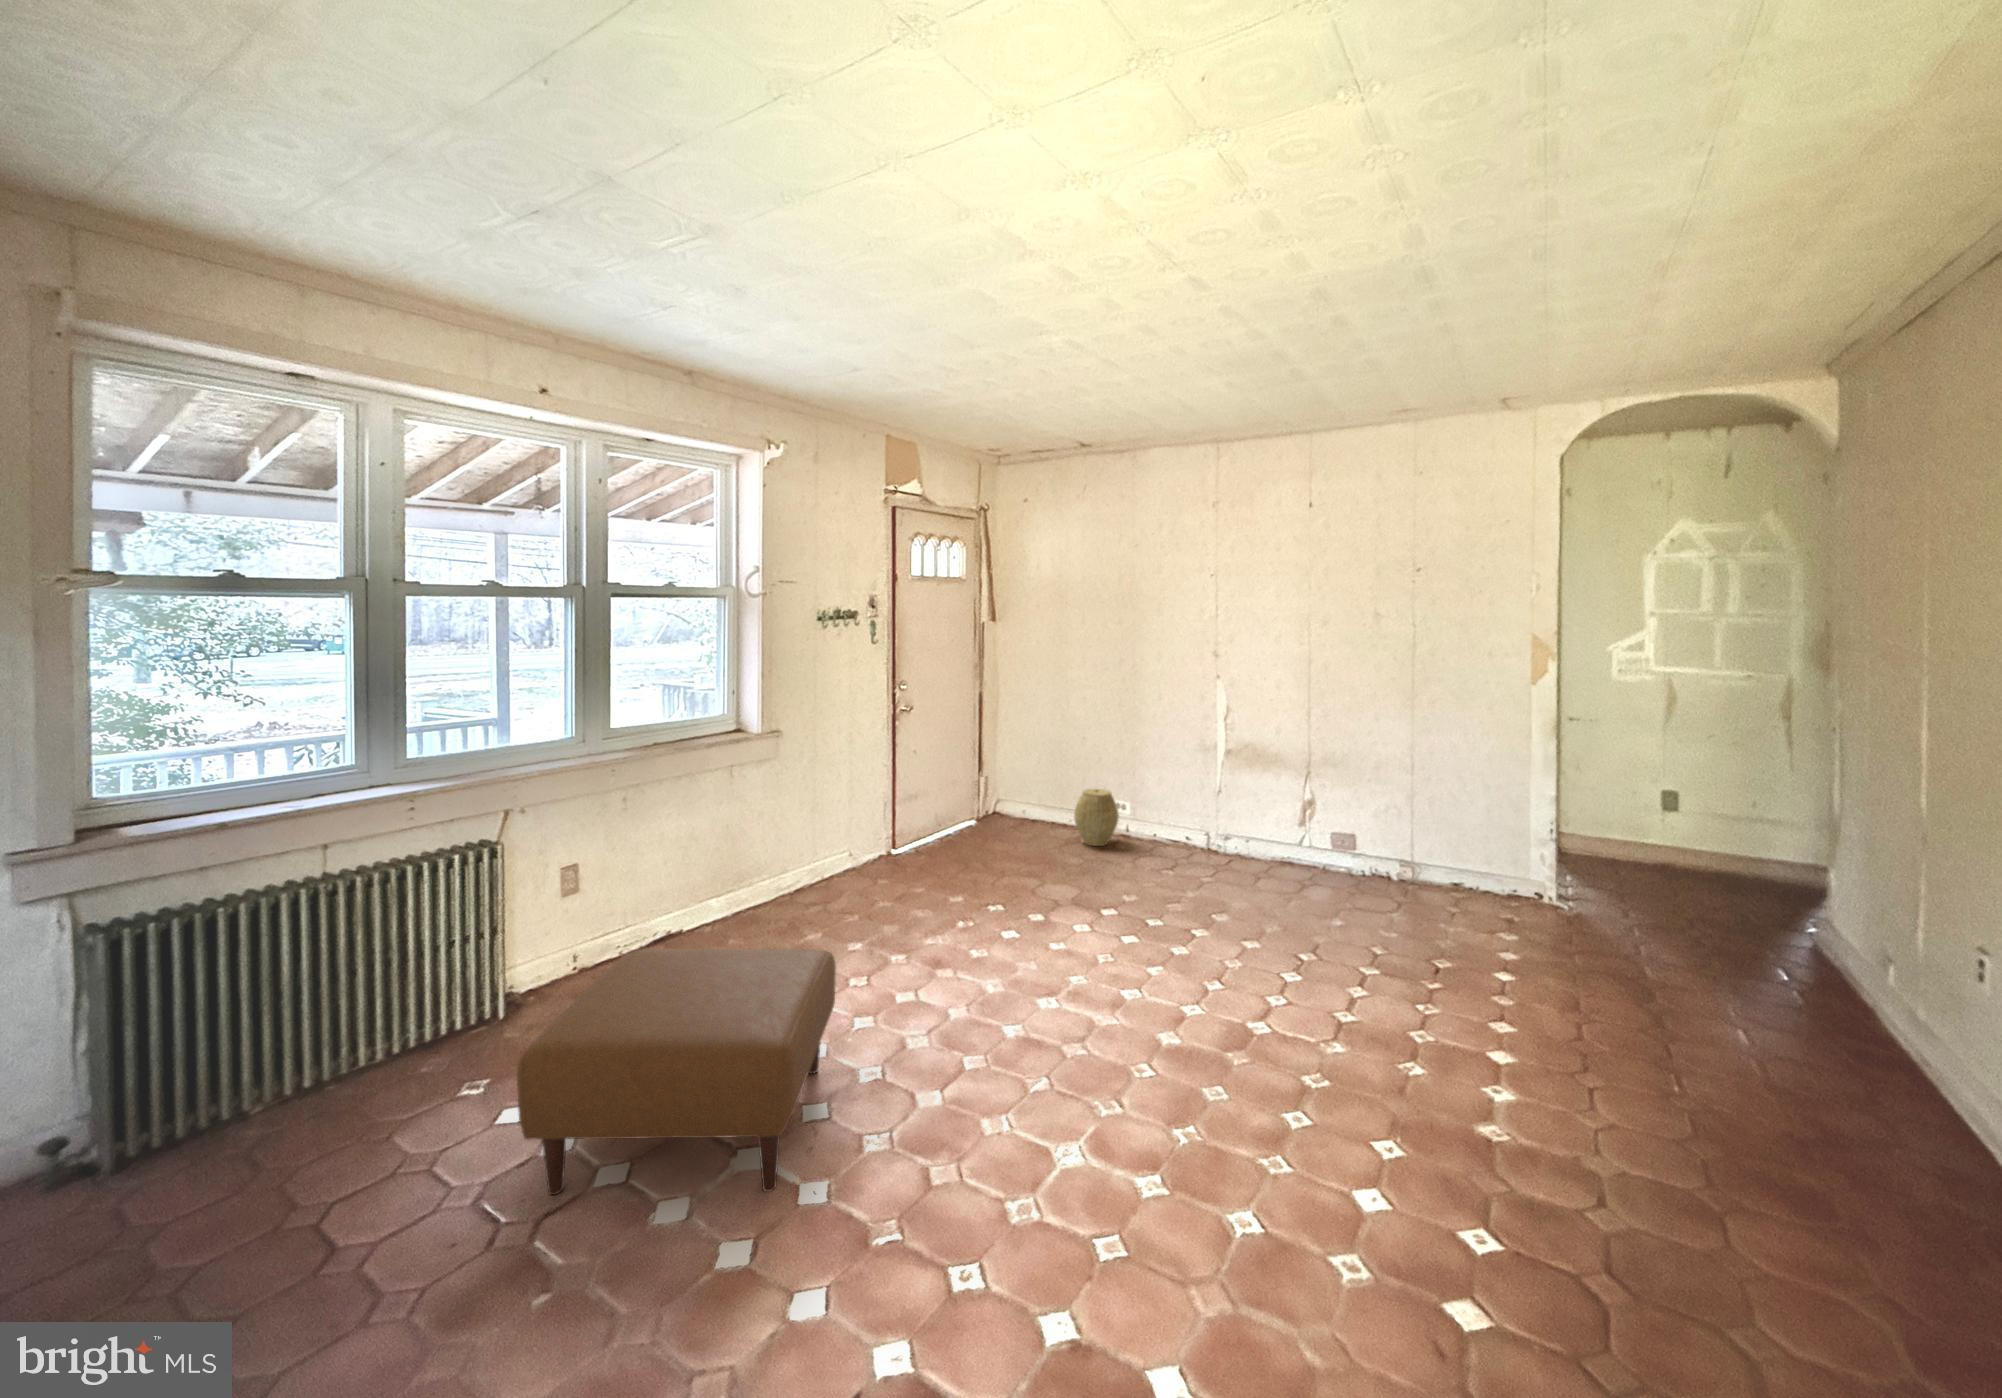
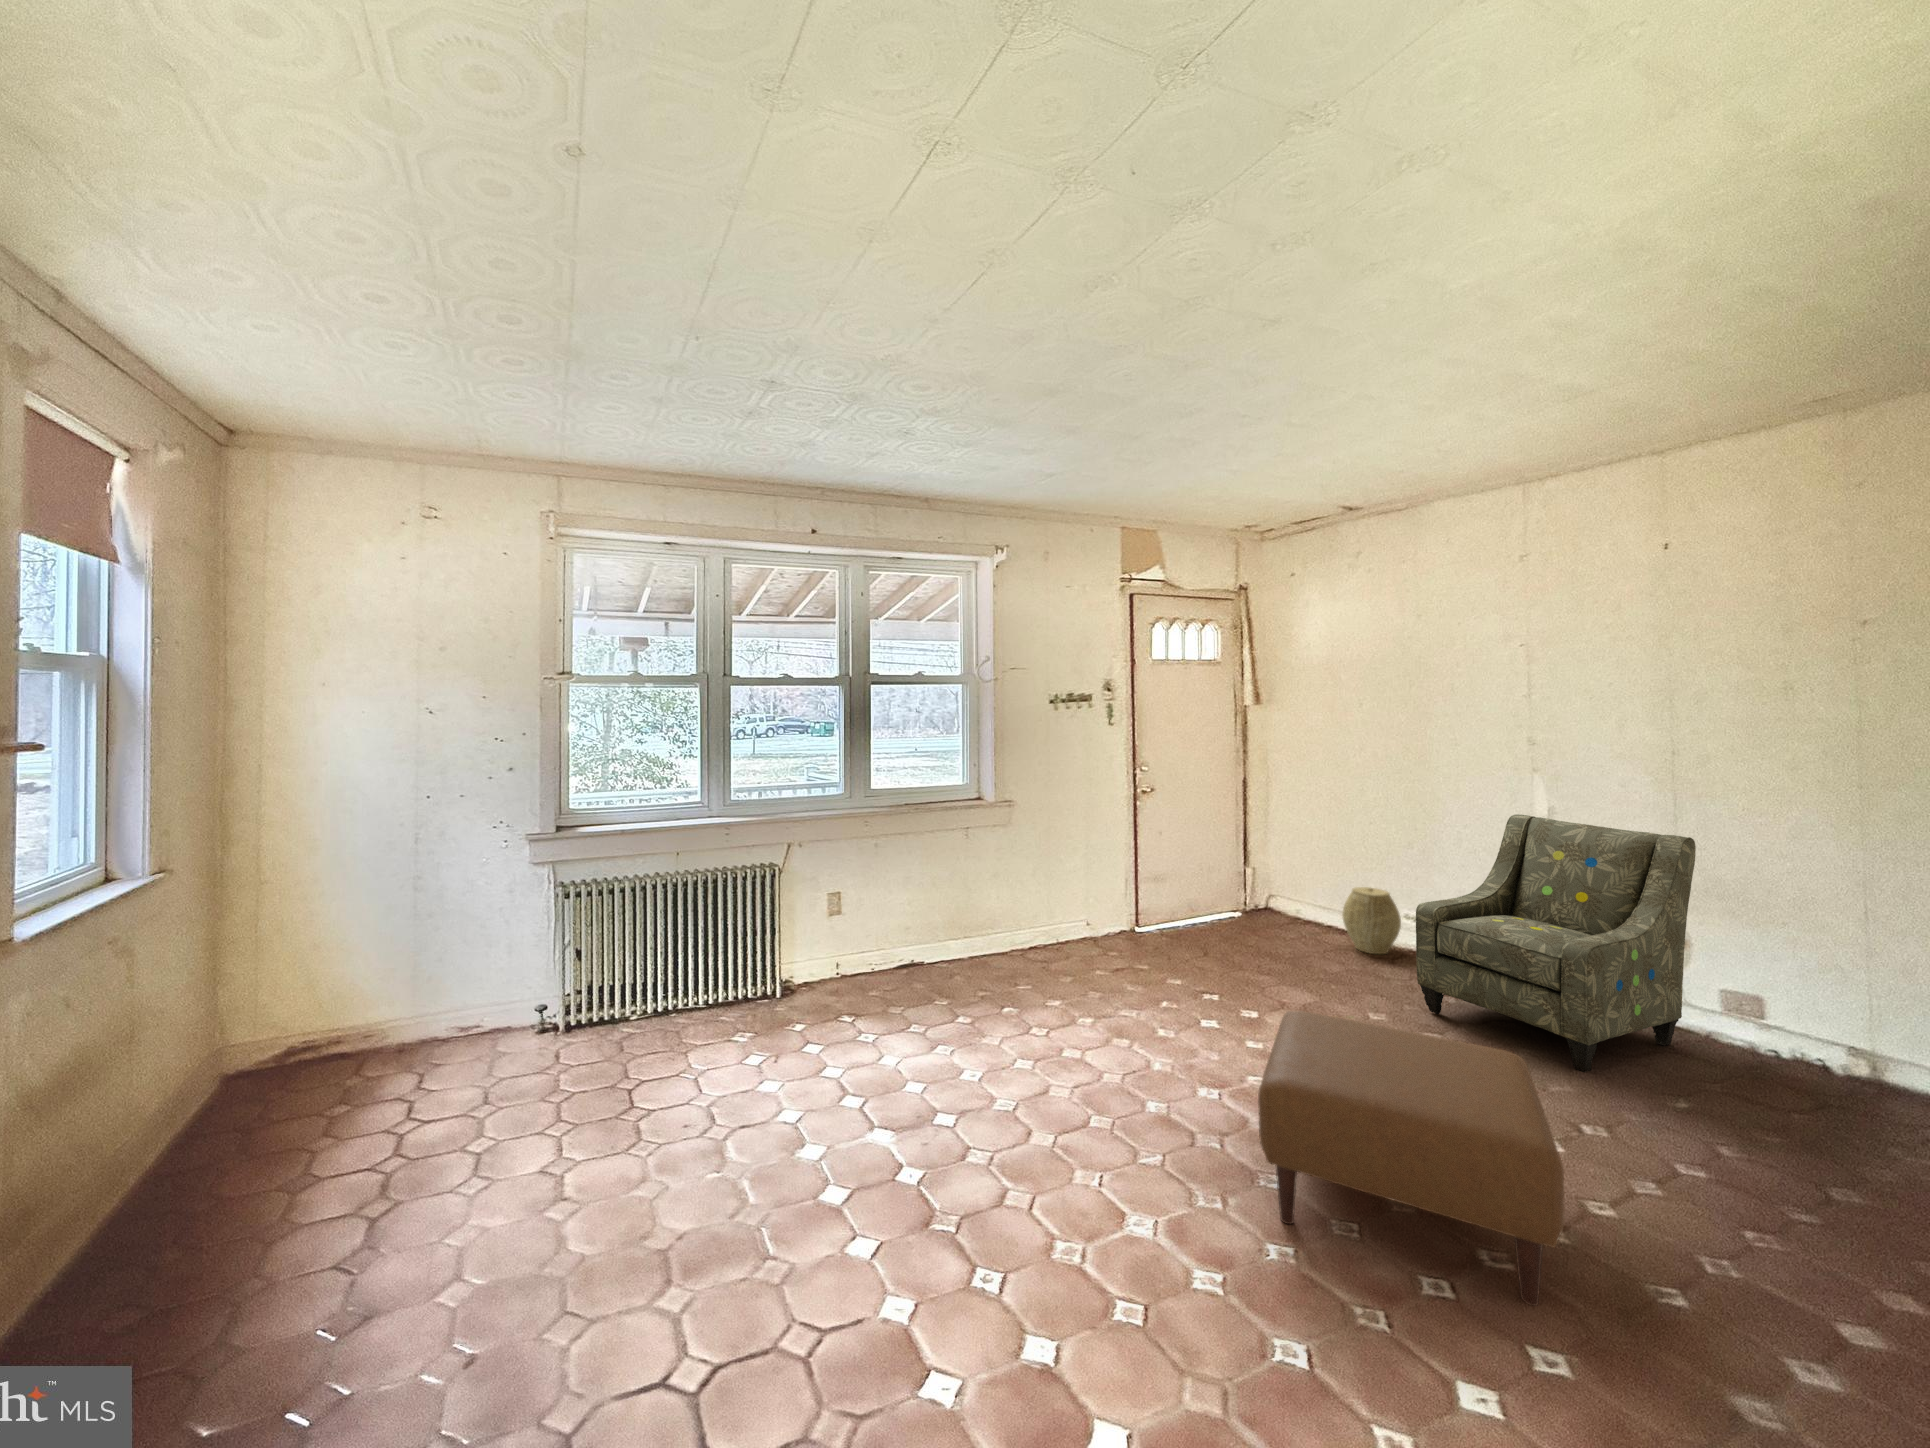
armchair: none [1156,718,1323,913] -> present [1416,814,1696,1072]
ottoman: present [517,949,836,1195] -> present [1258,1011,1564,1306]

